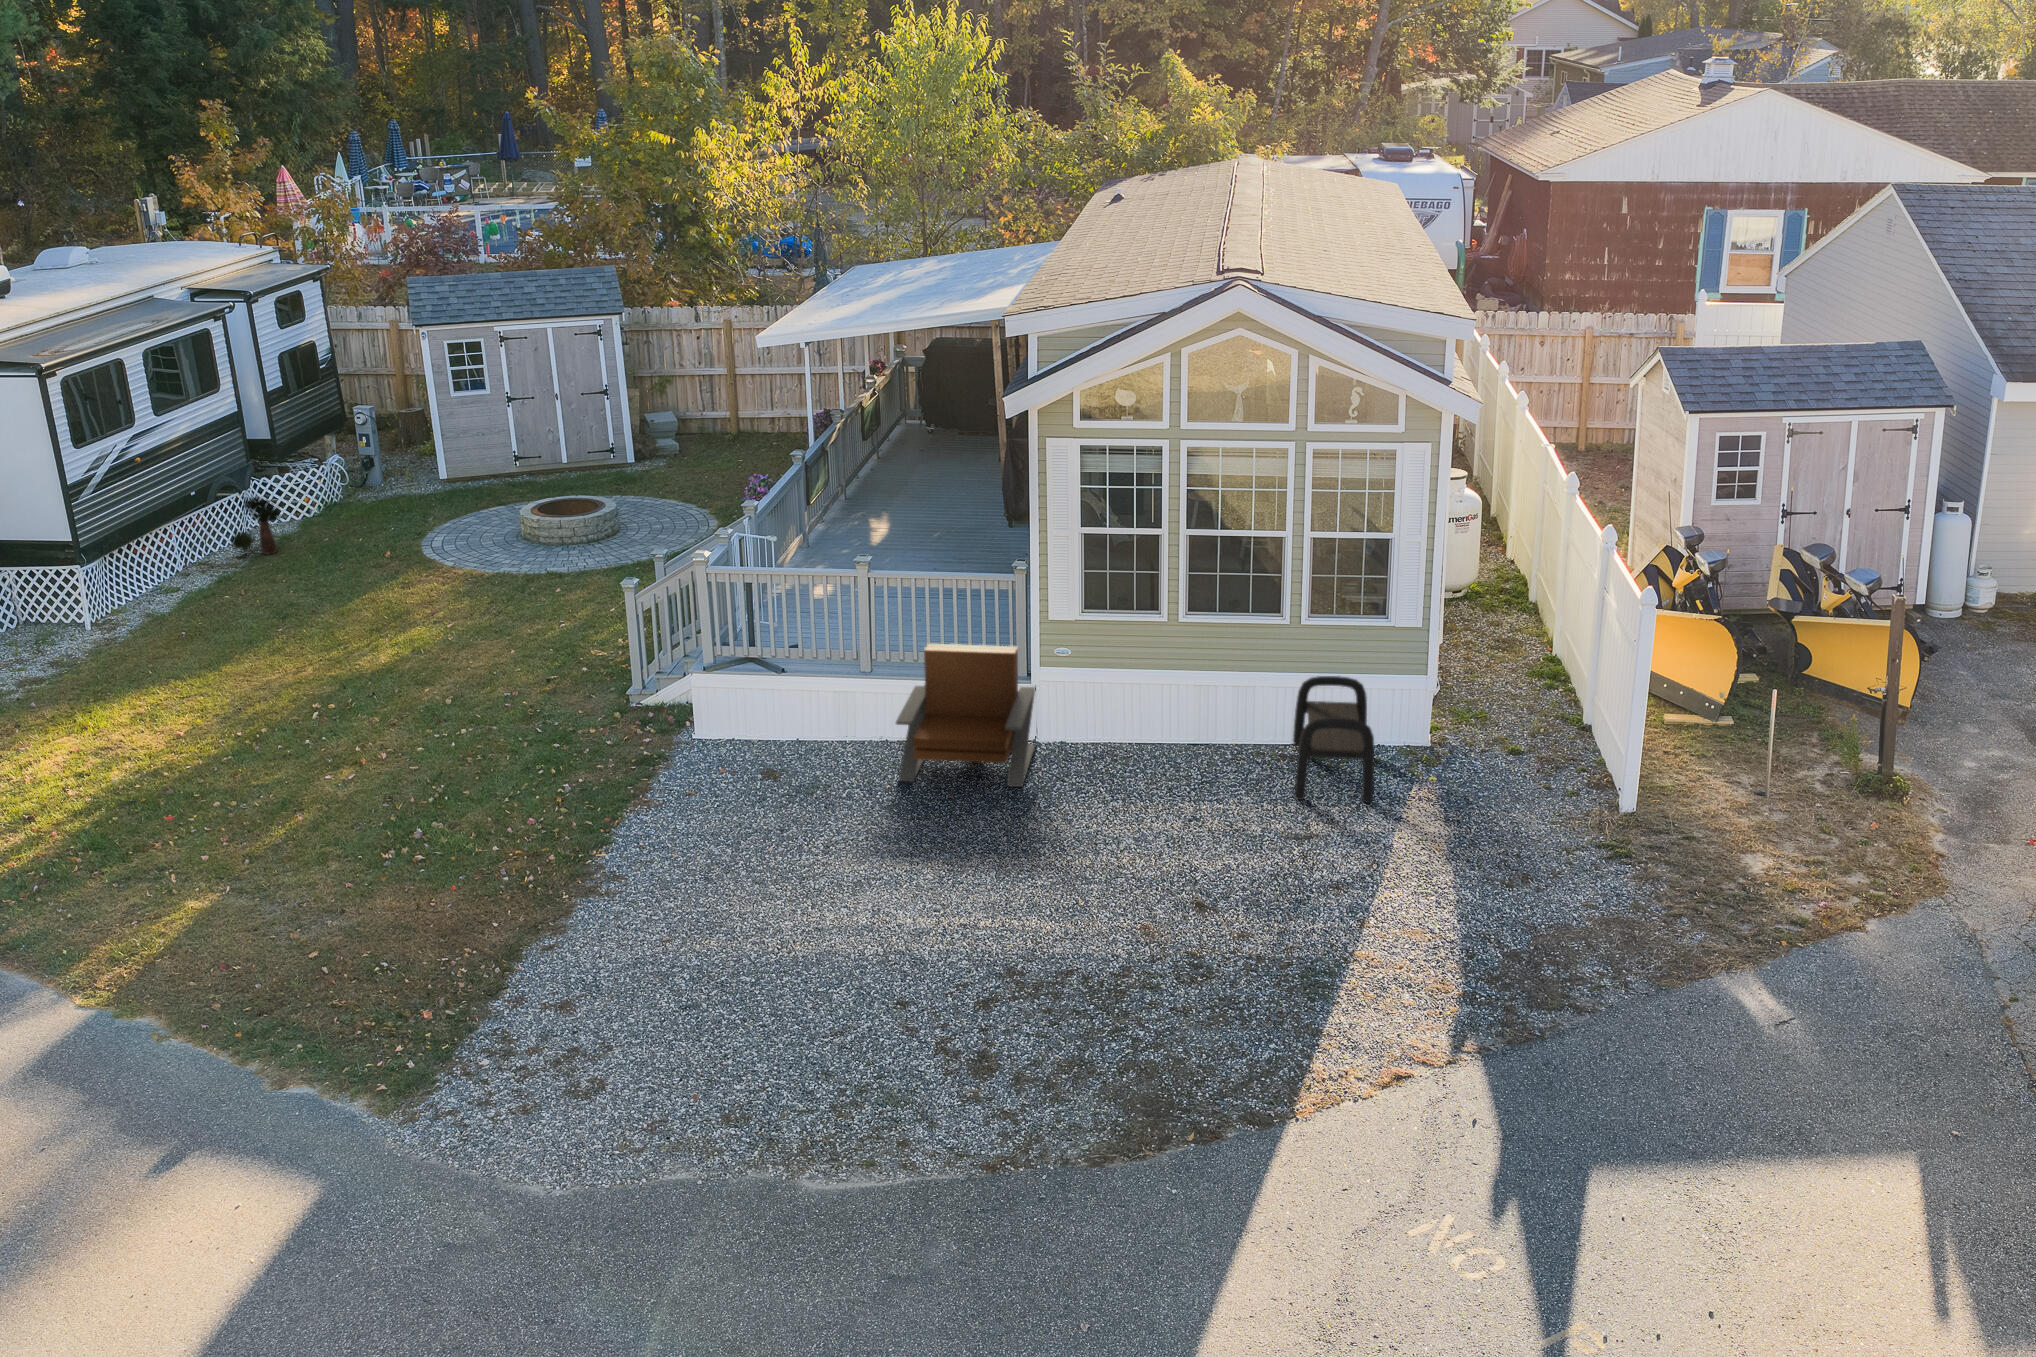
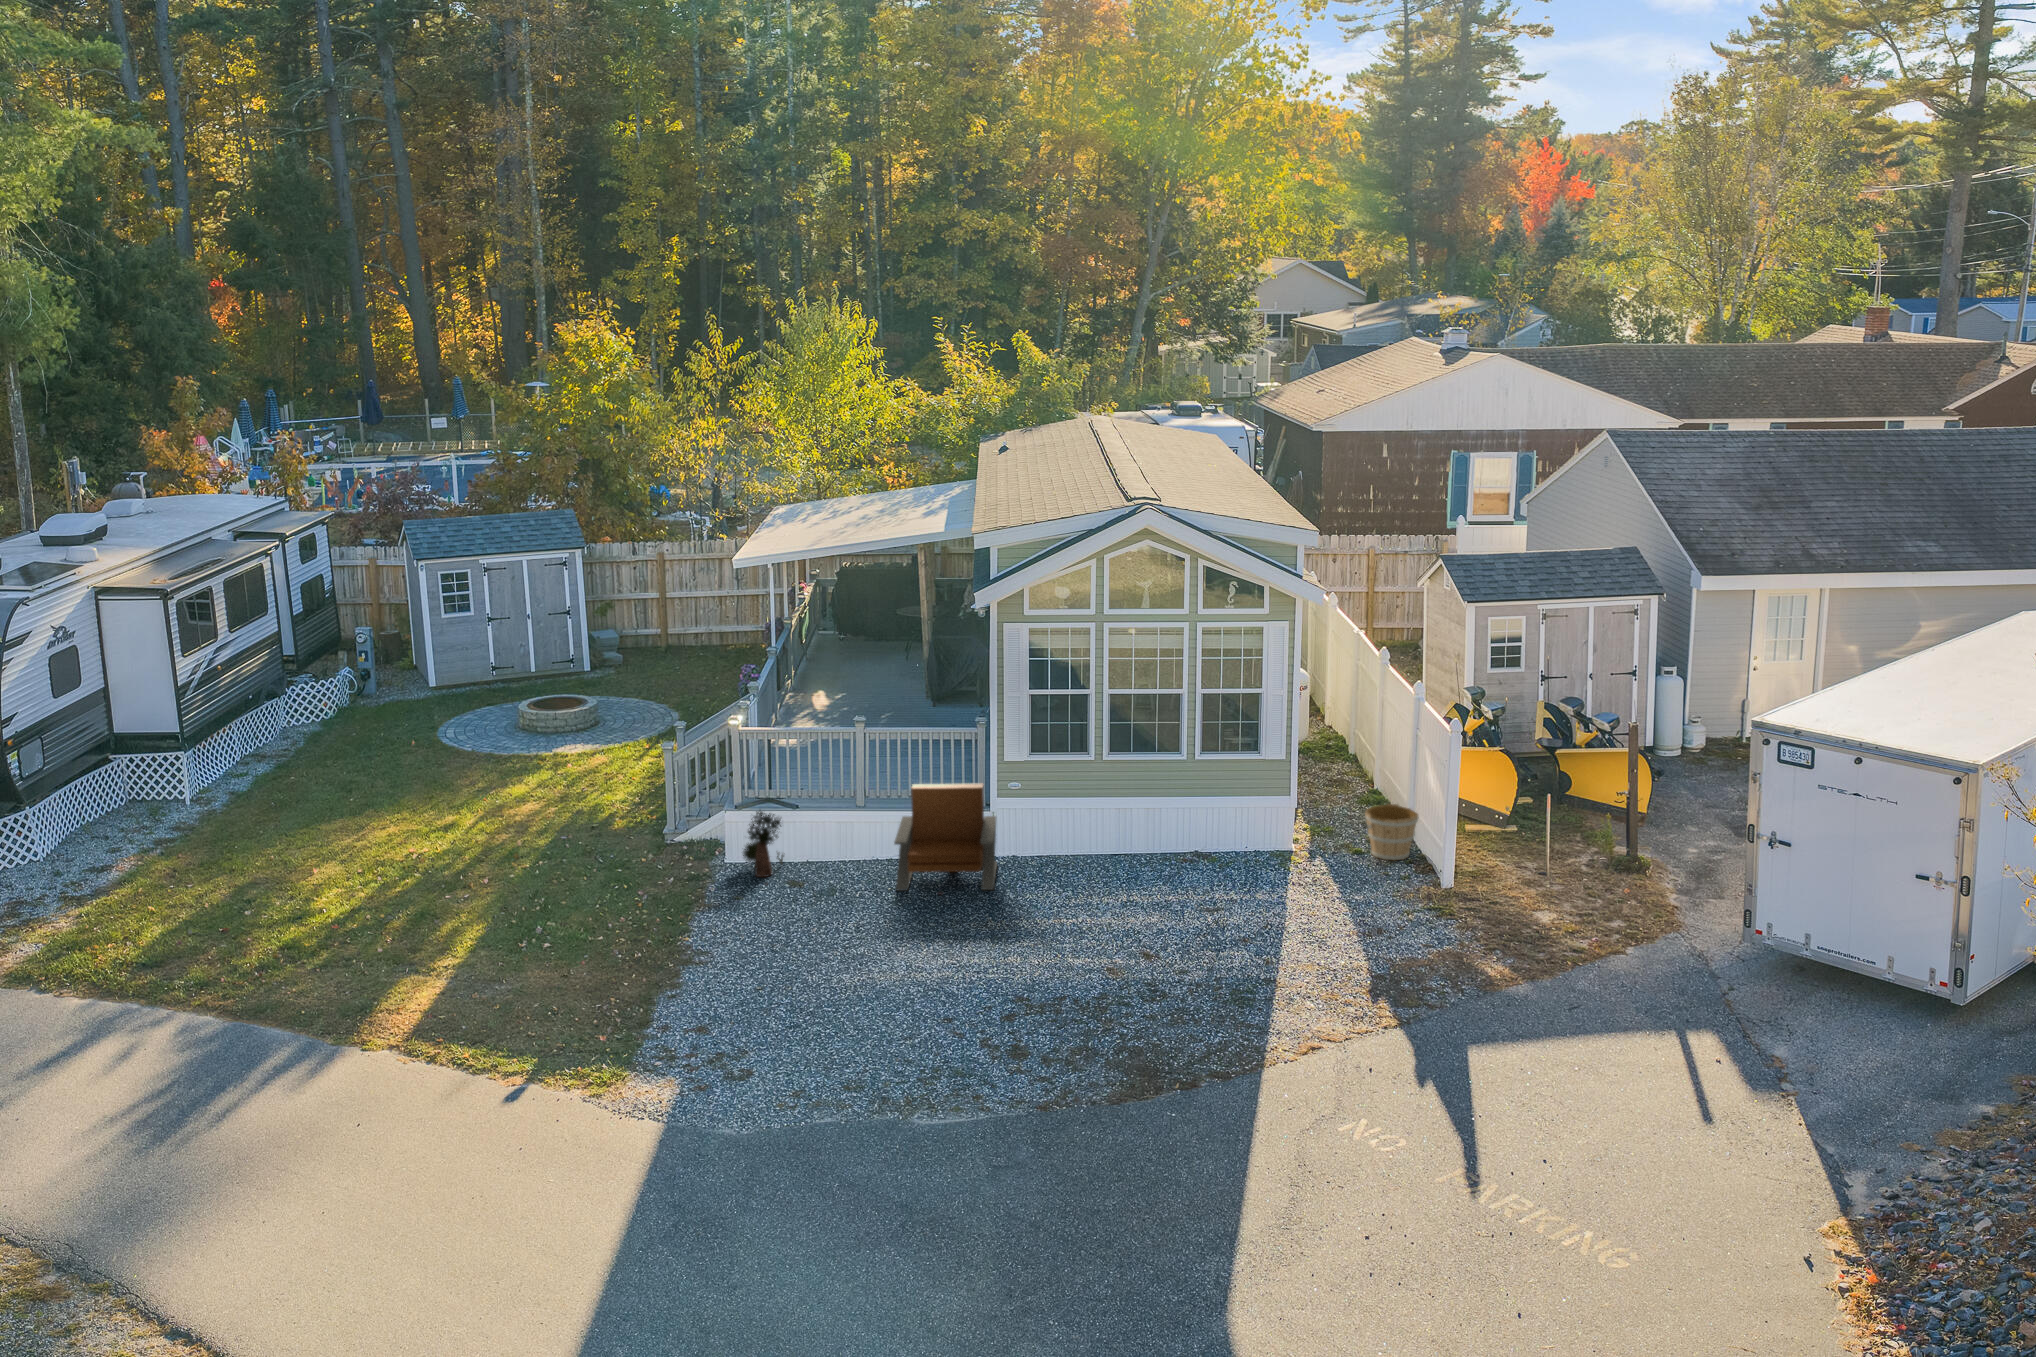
potted plant: present [232,497,281,555] -> present [743,811,784,877]
bench: present [1293,676,1375,803] -> none [1195,798,1262,889]
wooden bucket: none [1522,689,1596,766] -> present [1365,804,1419,860]

